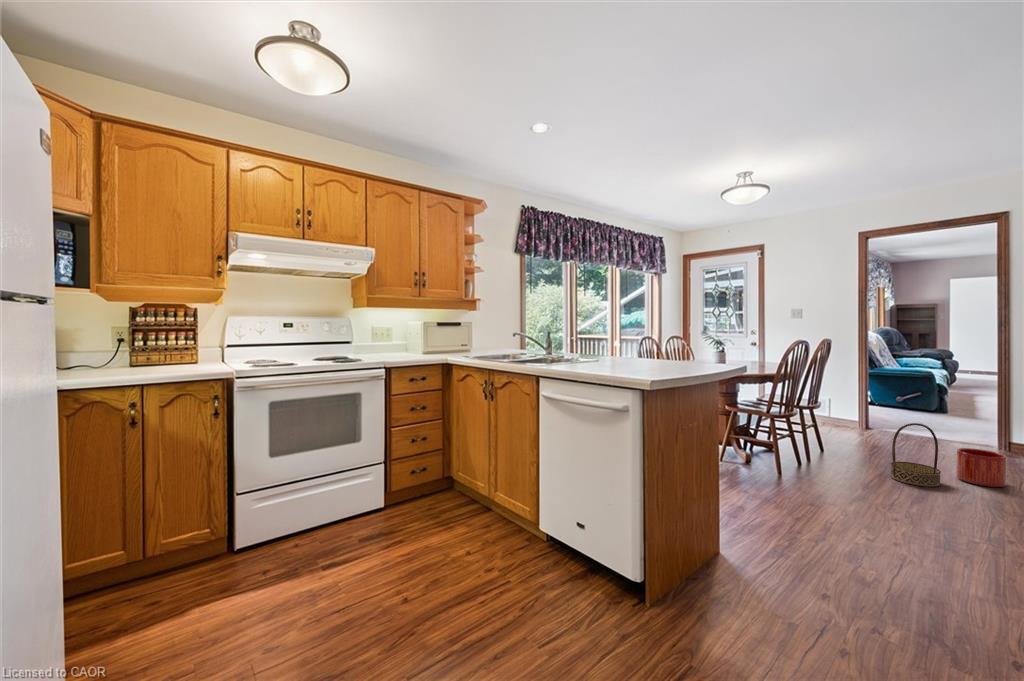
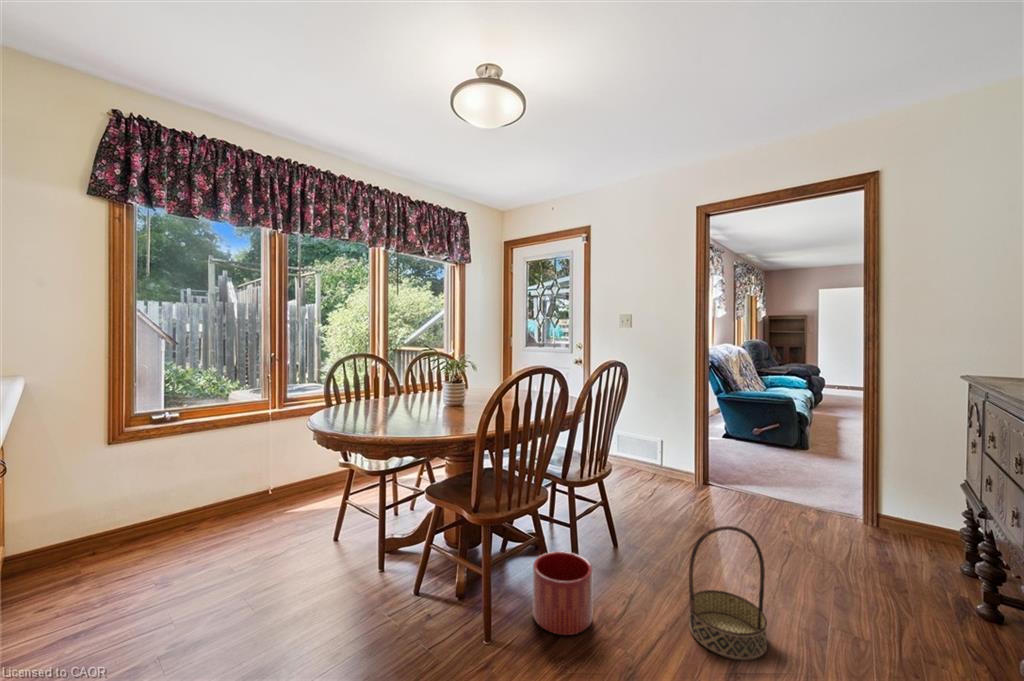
planter: present [956,448,1007,487] -> present [533,551,593,635]

